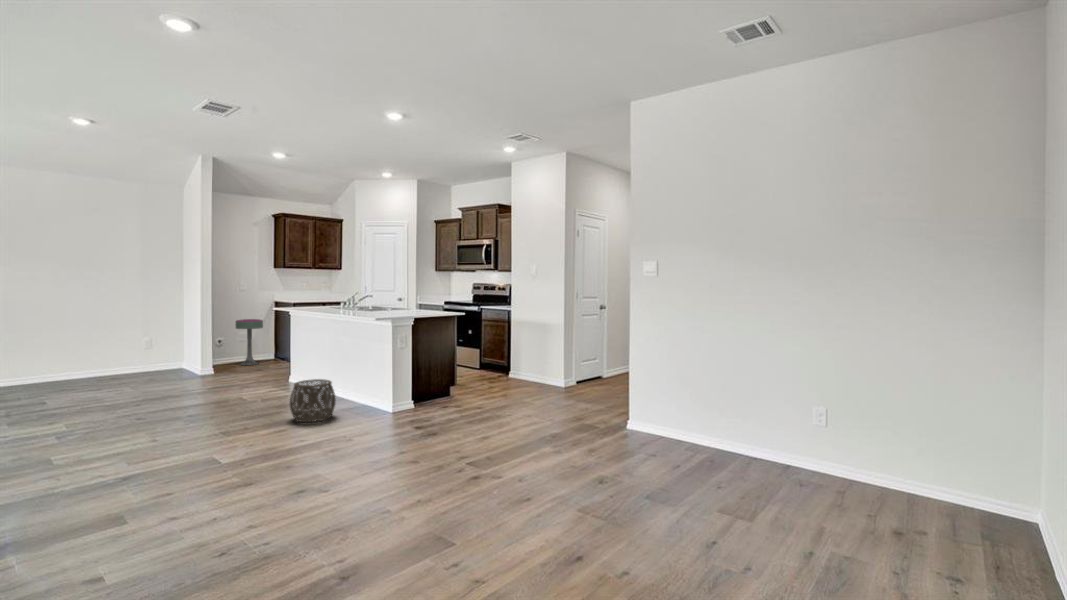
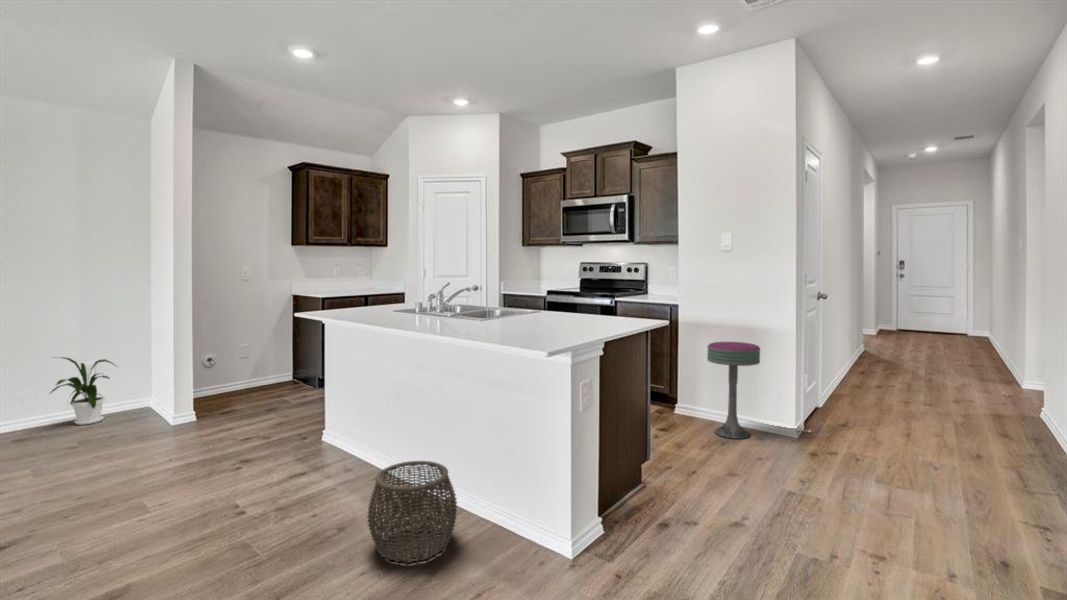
bar stool: present [235,319,263,365] -> present [707,342,760,439]
house plant: none [112,335,156,378] -> present [51,358,113,425]

